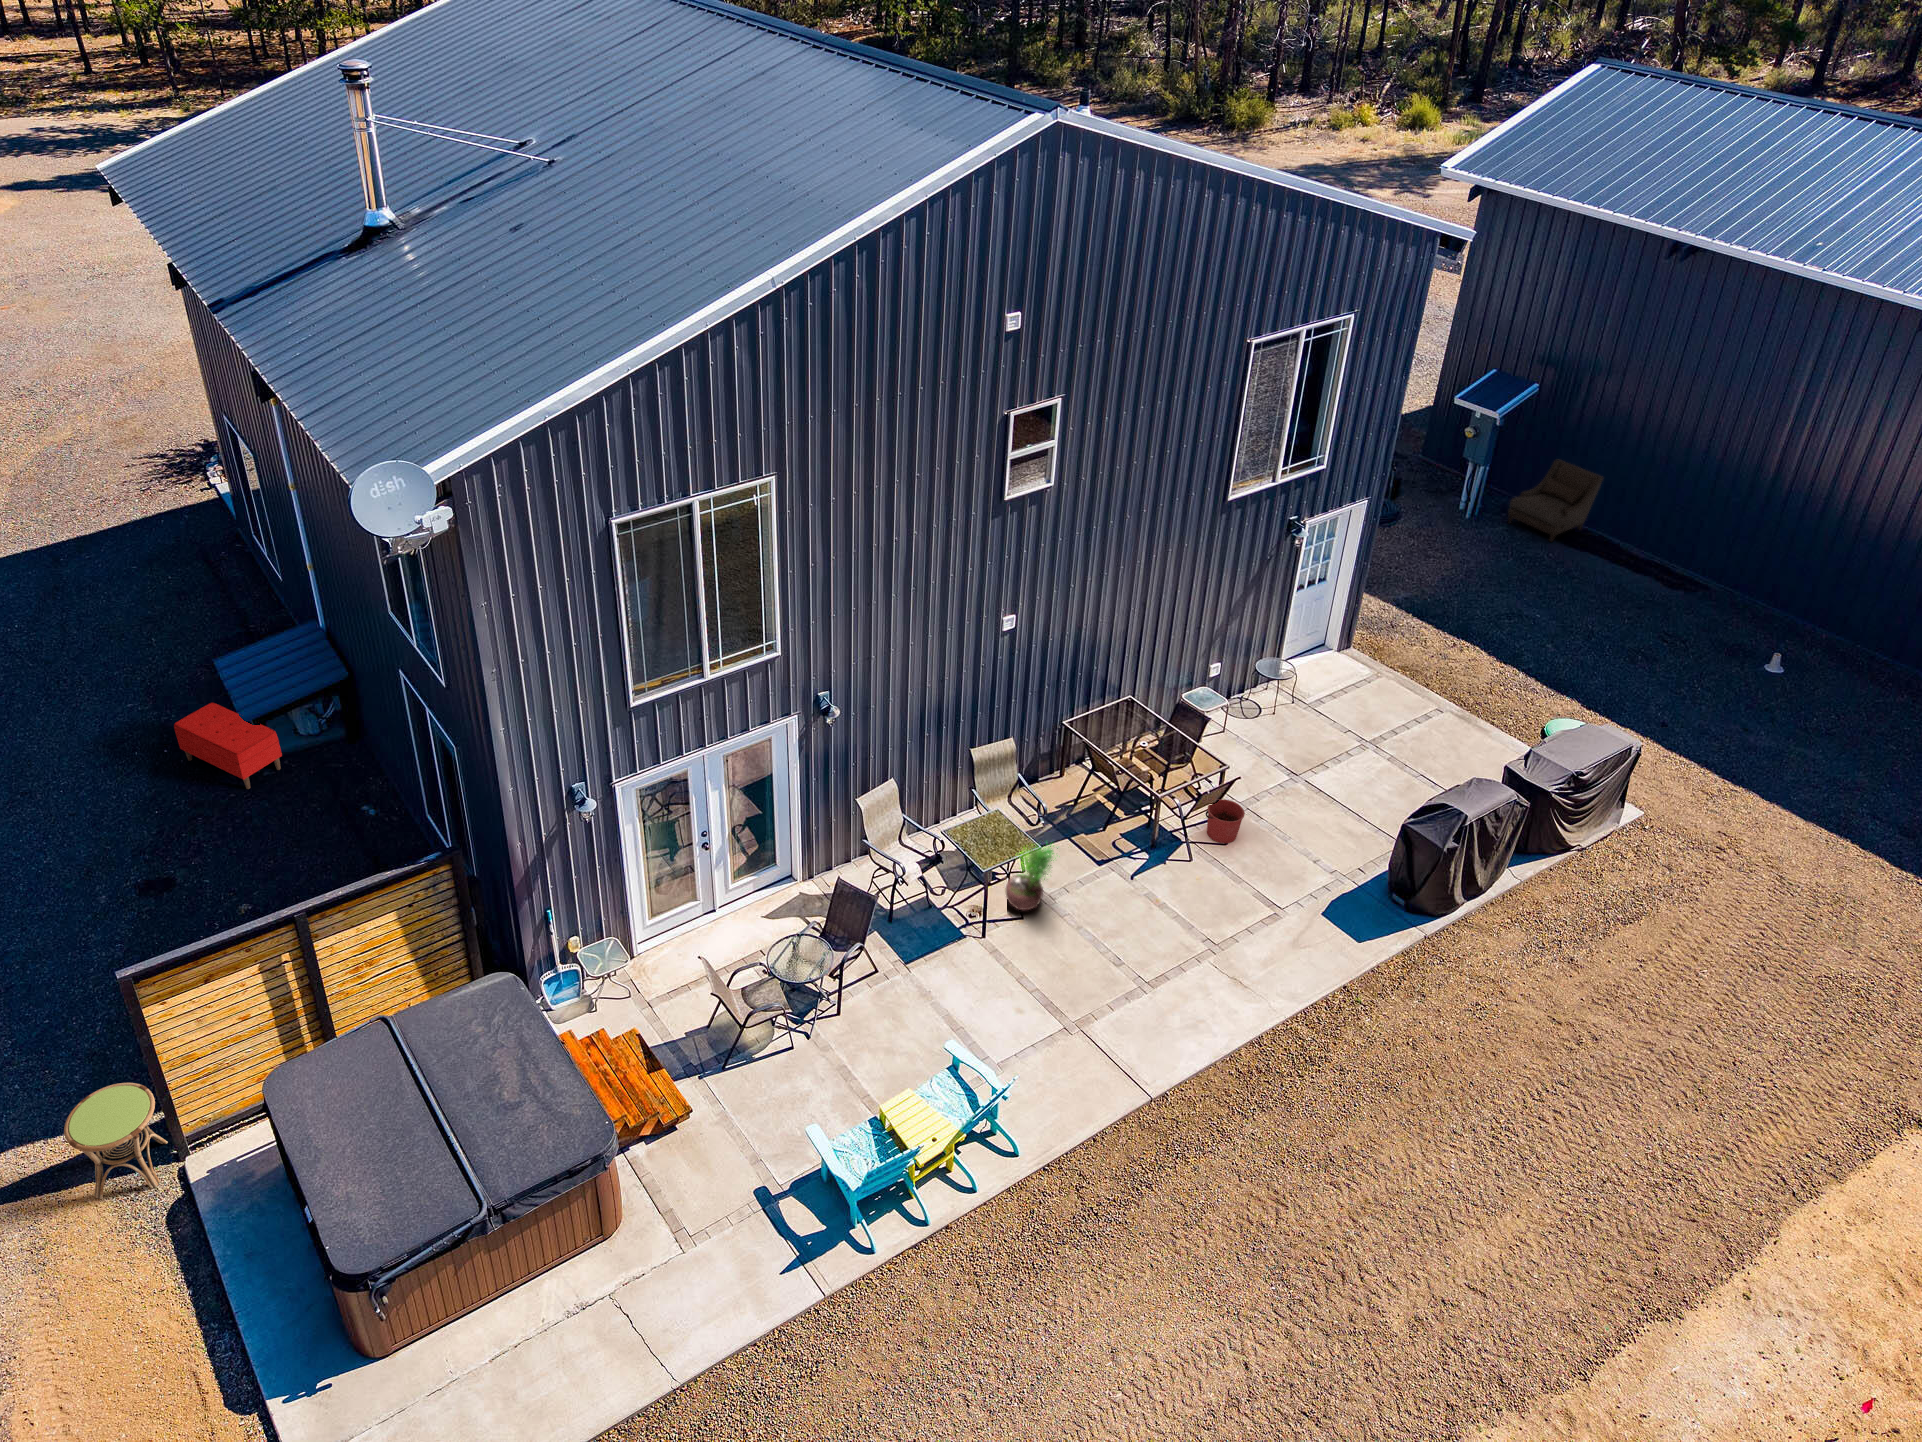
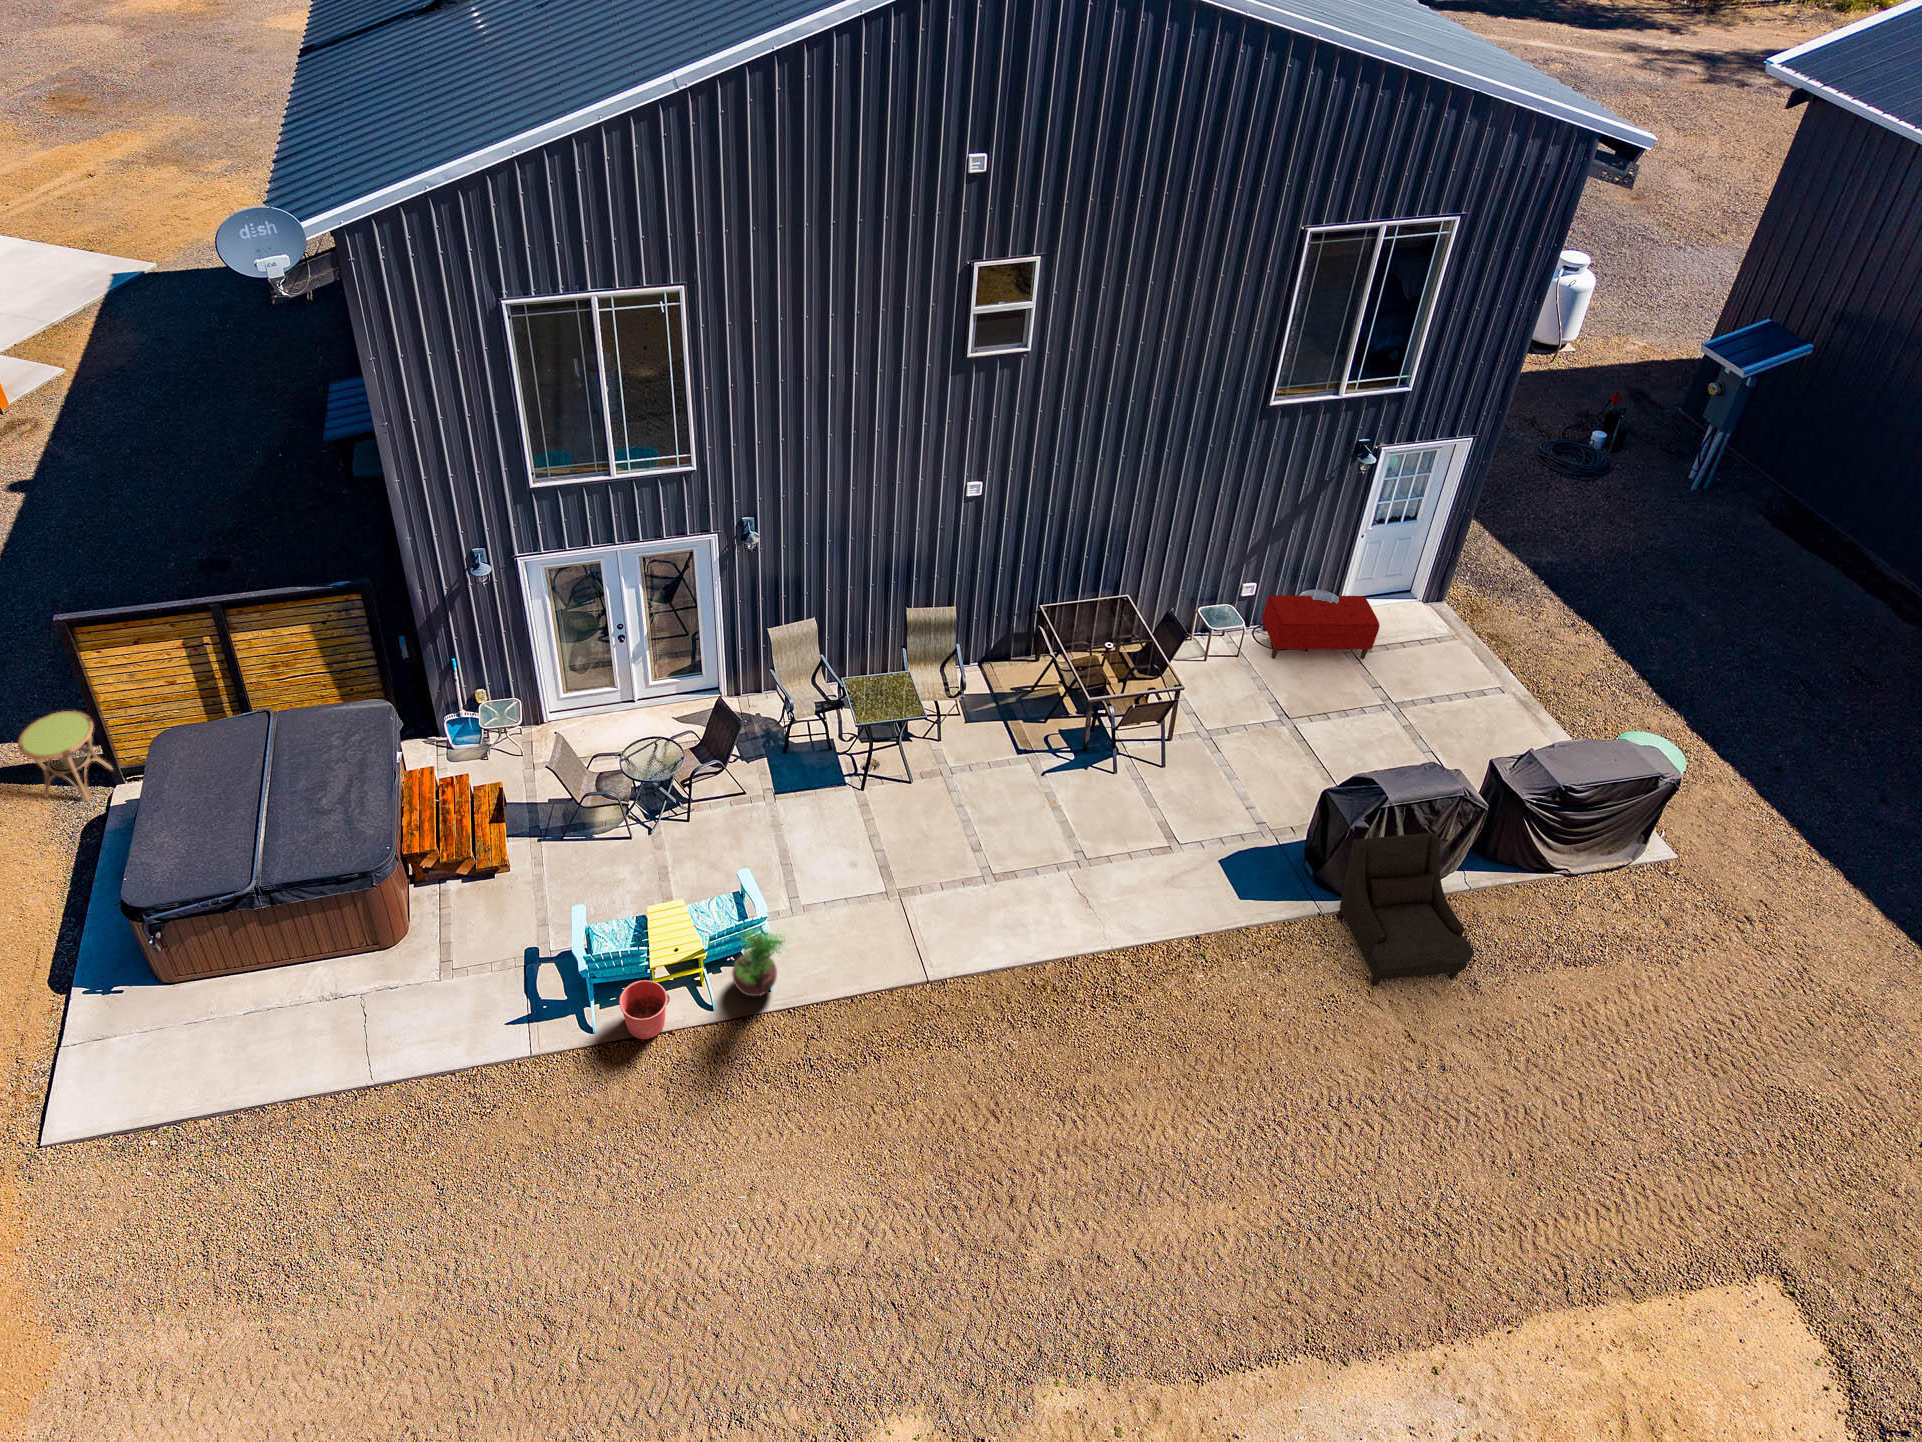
armchair: present [1508,460,1603,542] -> present [1336,833,1474,986]
bench: present [174,703,282,789] -> present [1262,595,1380,659]
bucket: present [1206,799,1245,843] -> present [618,980,670,1039]
potted tree: present [1006,844,1058,910] -> present [732,927,785,996]

